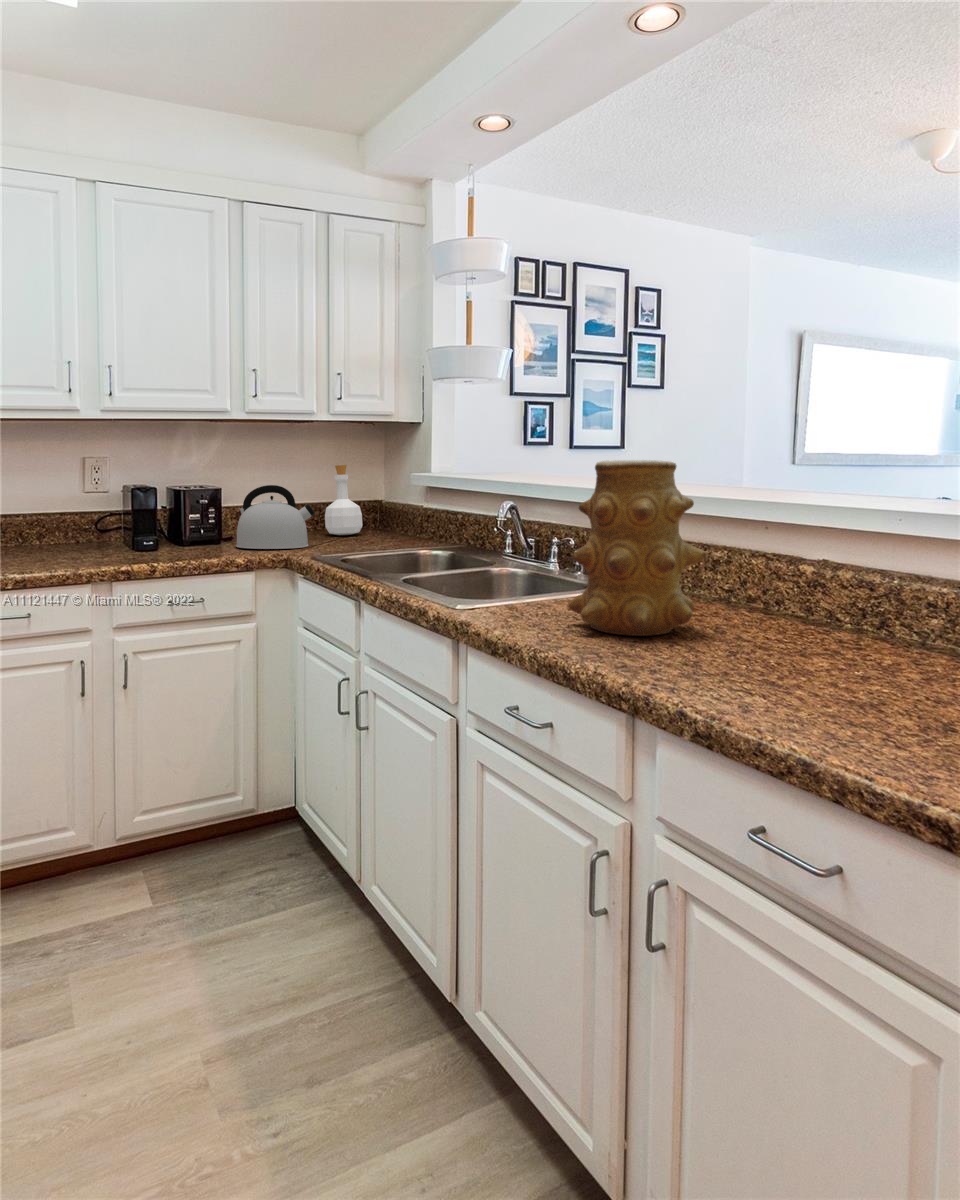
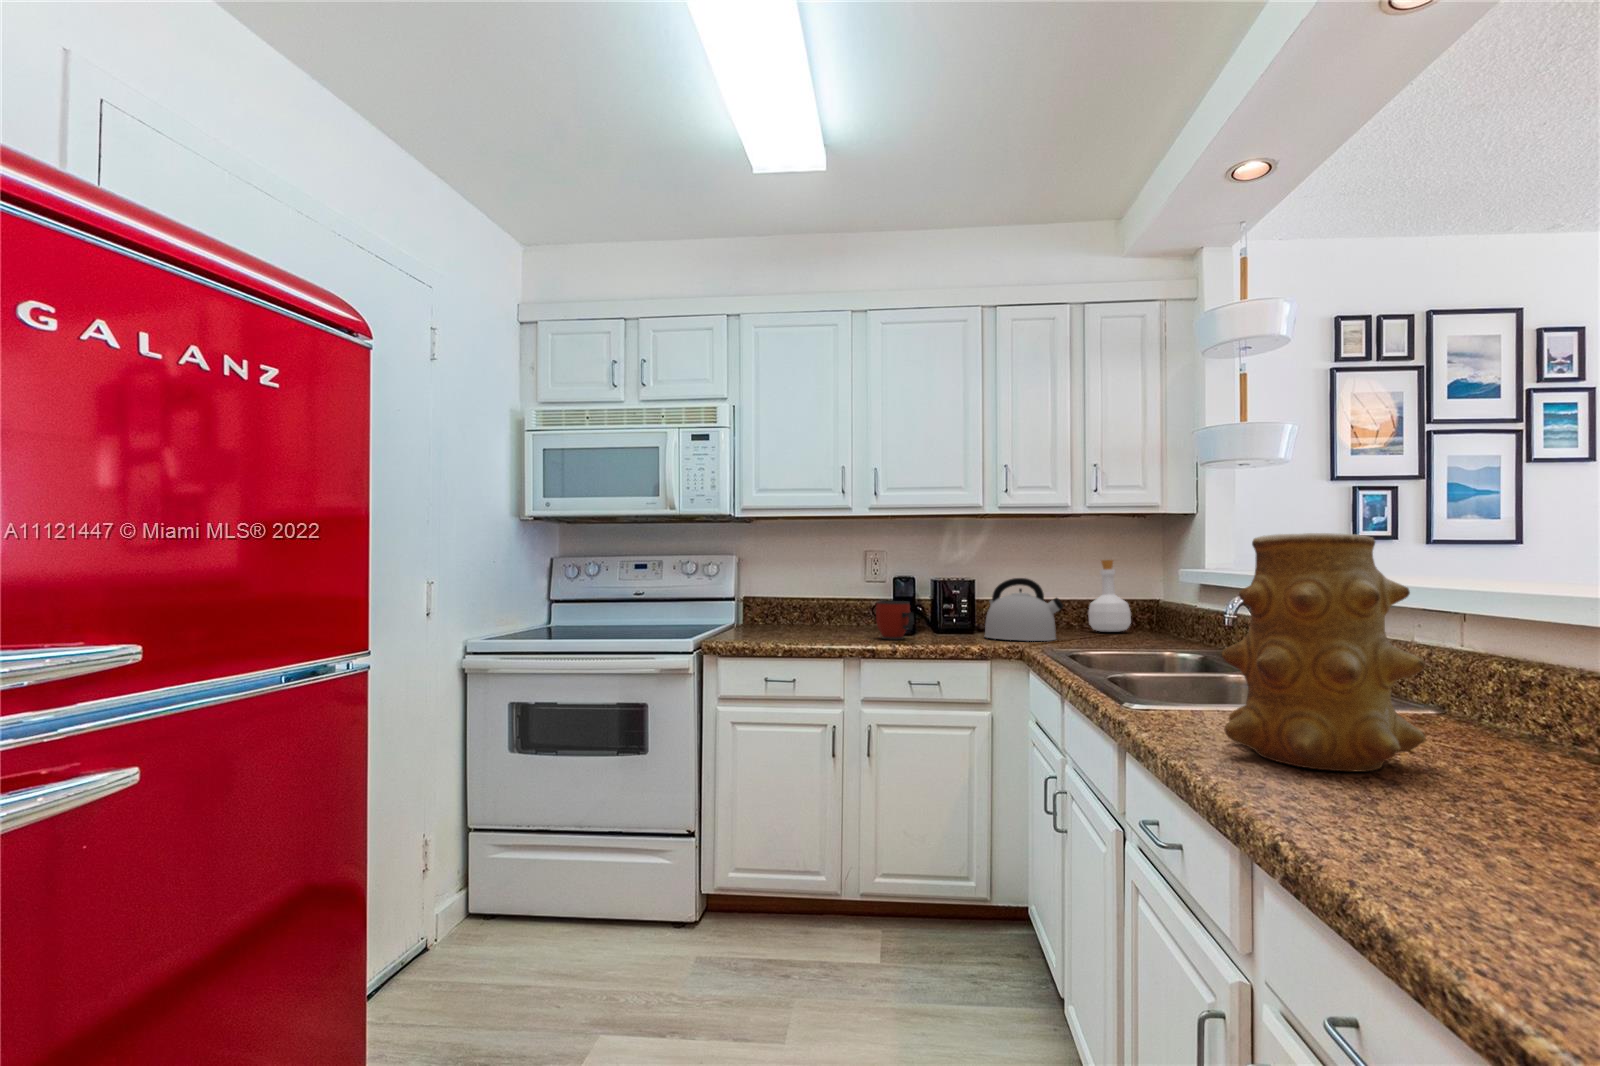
mug: none [119,514,168,557] -> present [876,601,914,640]

